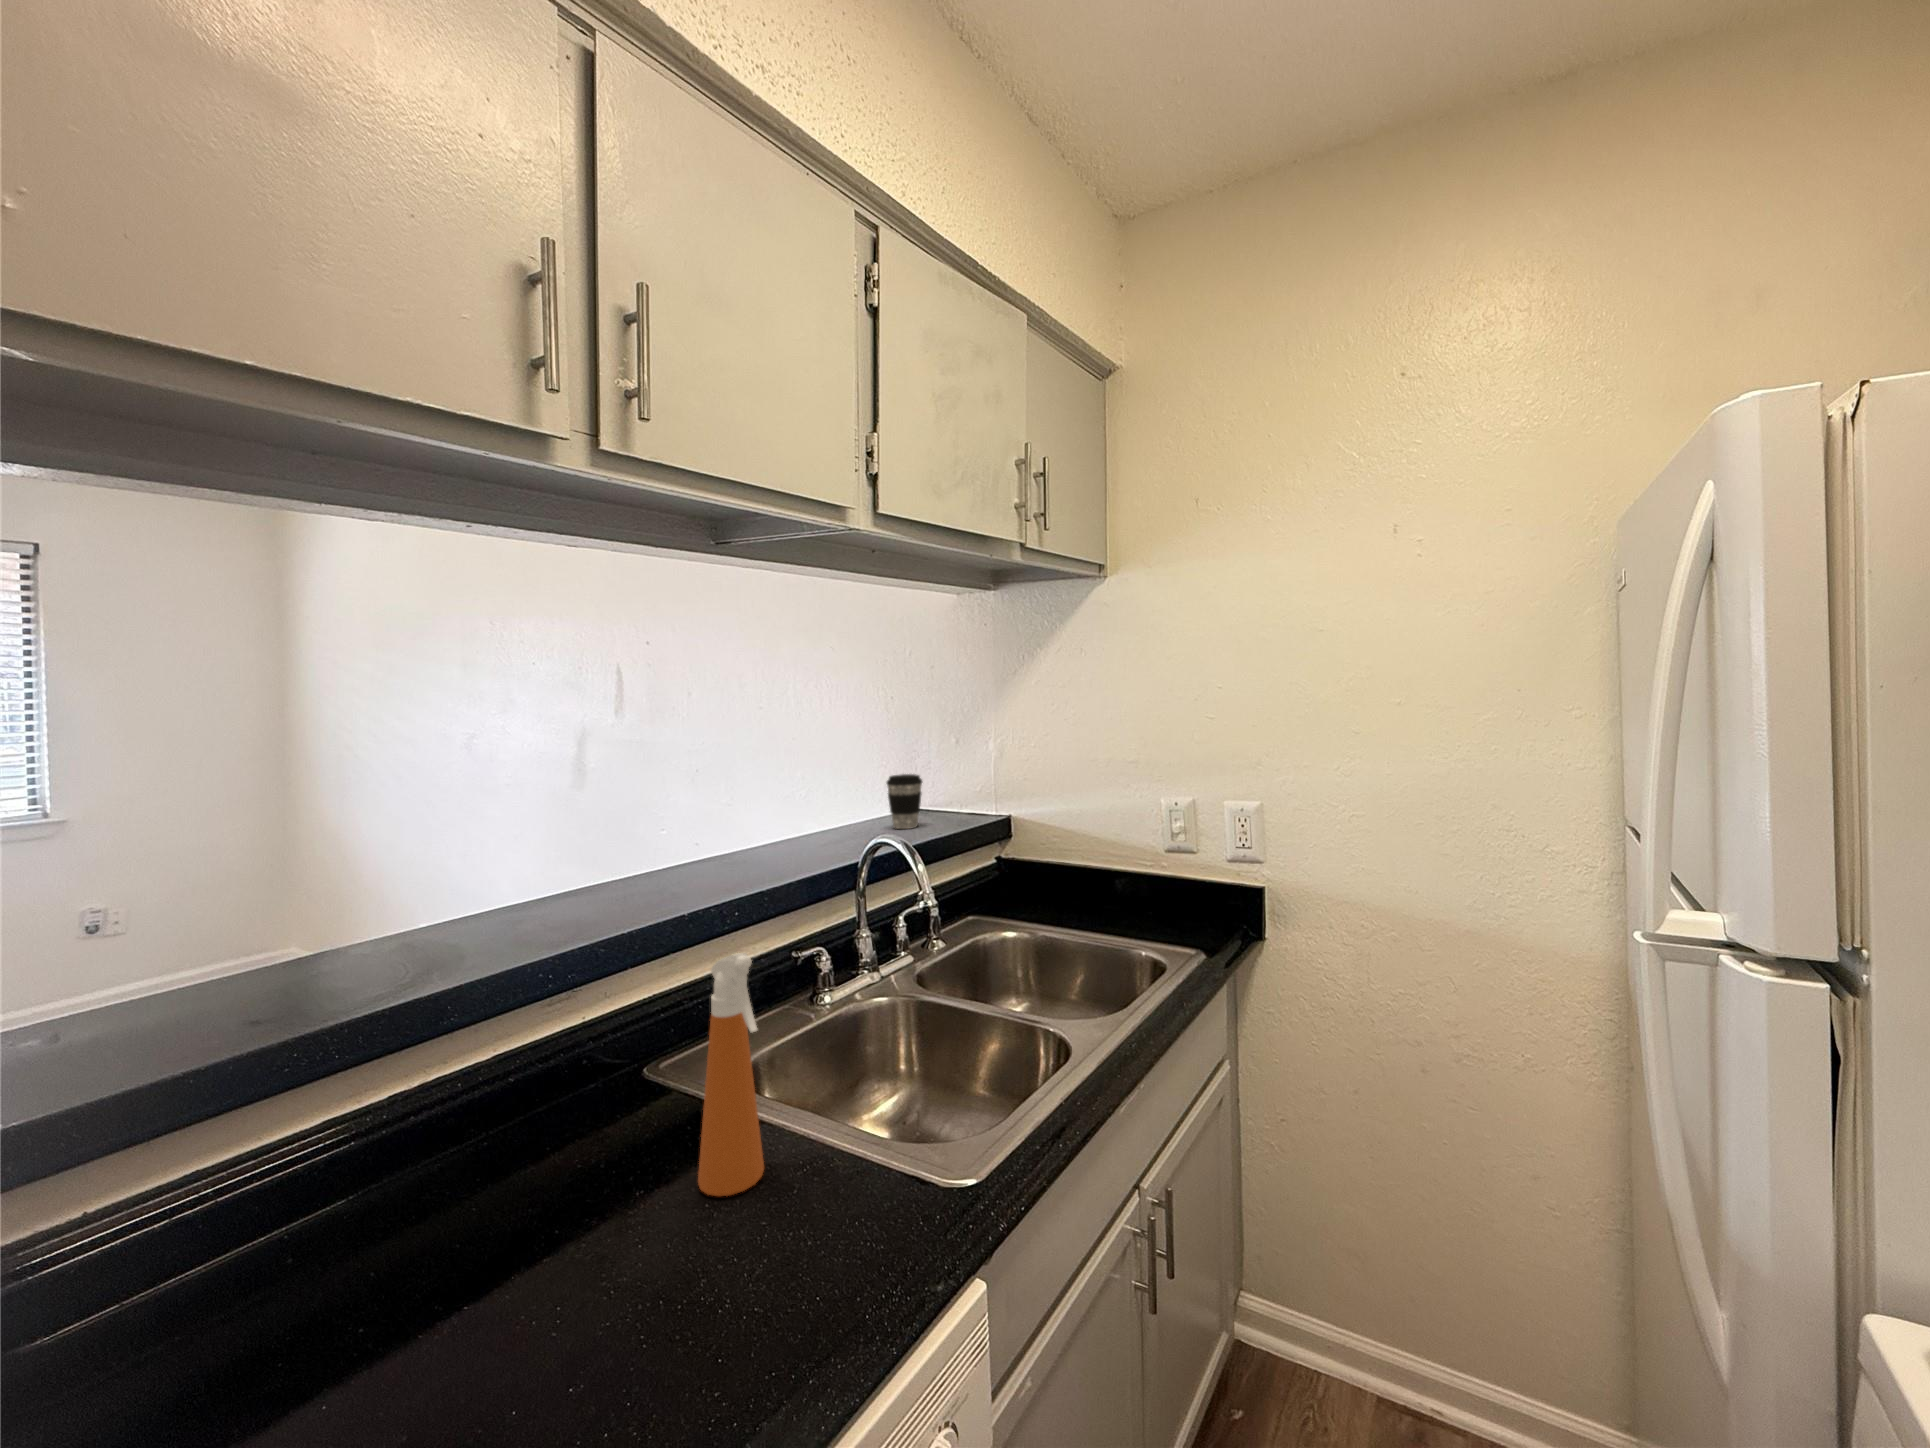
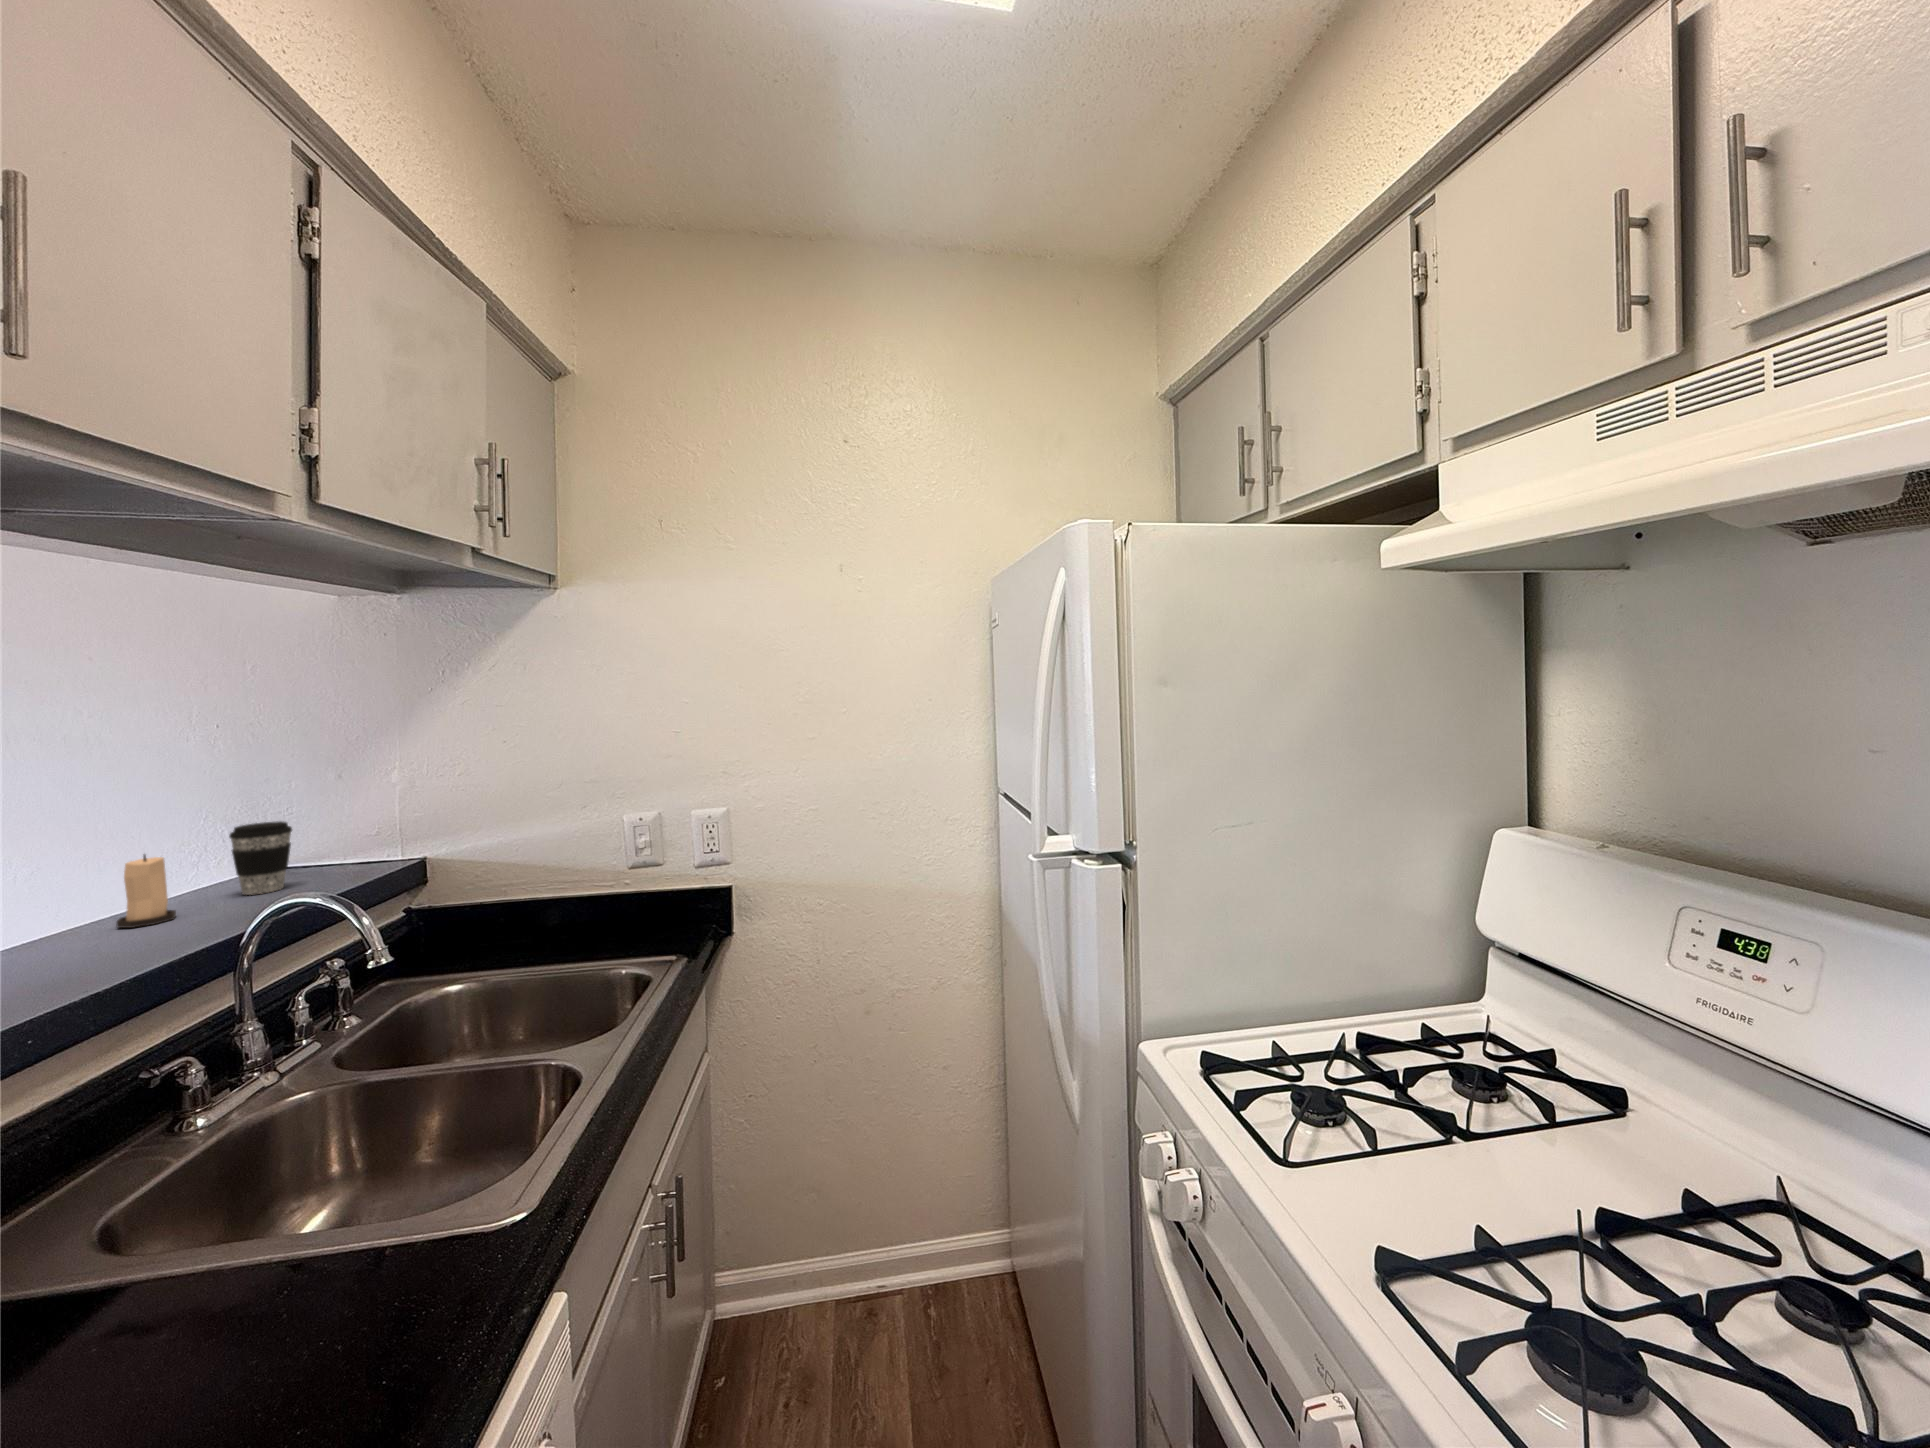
candle: none [821,789,852,842] -> present [116,855,176,928]
spray bottle: present [698,953,764,1196] -> none [117,1045,243,1369]

